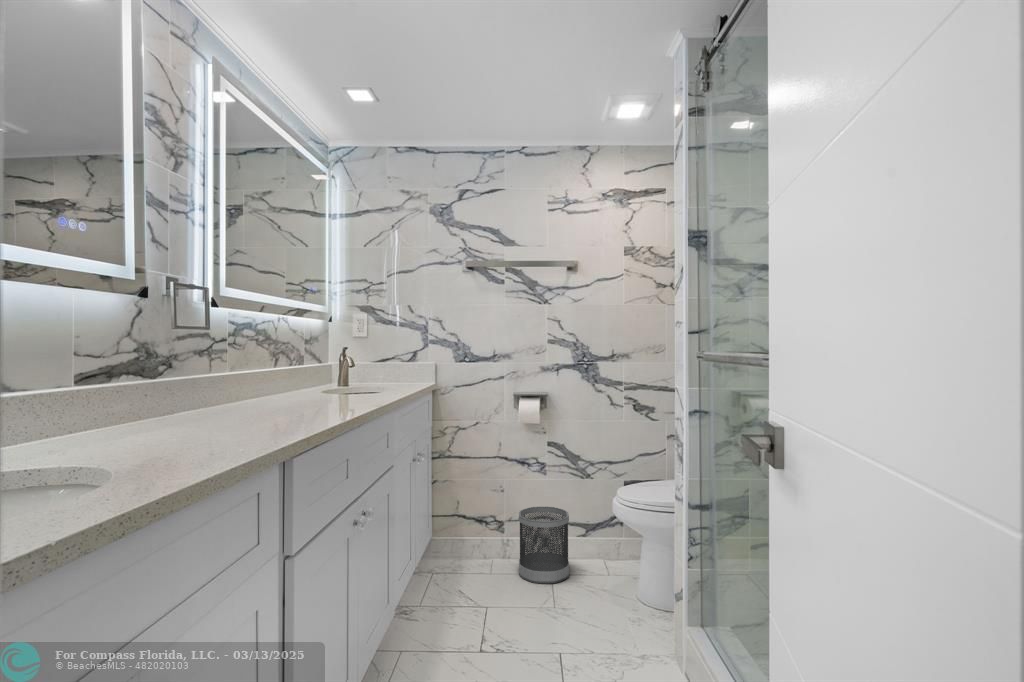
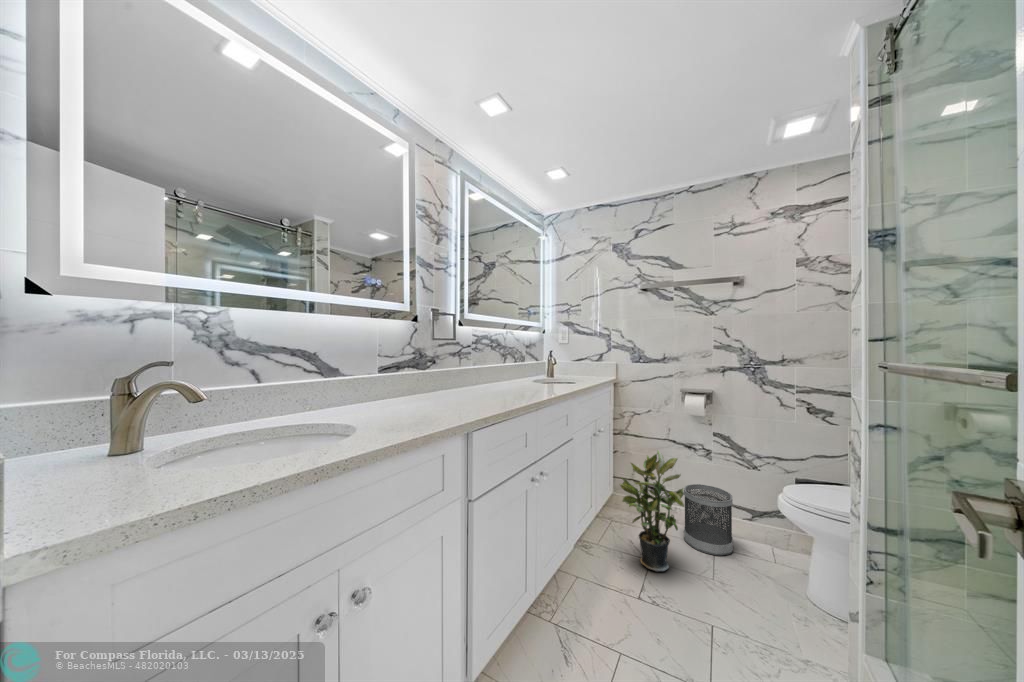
potted plant: none [450,468,526,617] -> present [620,451,684,572]

